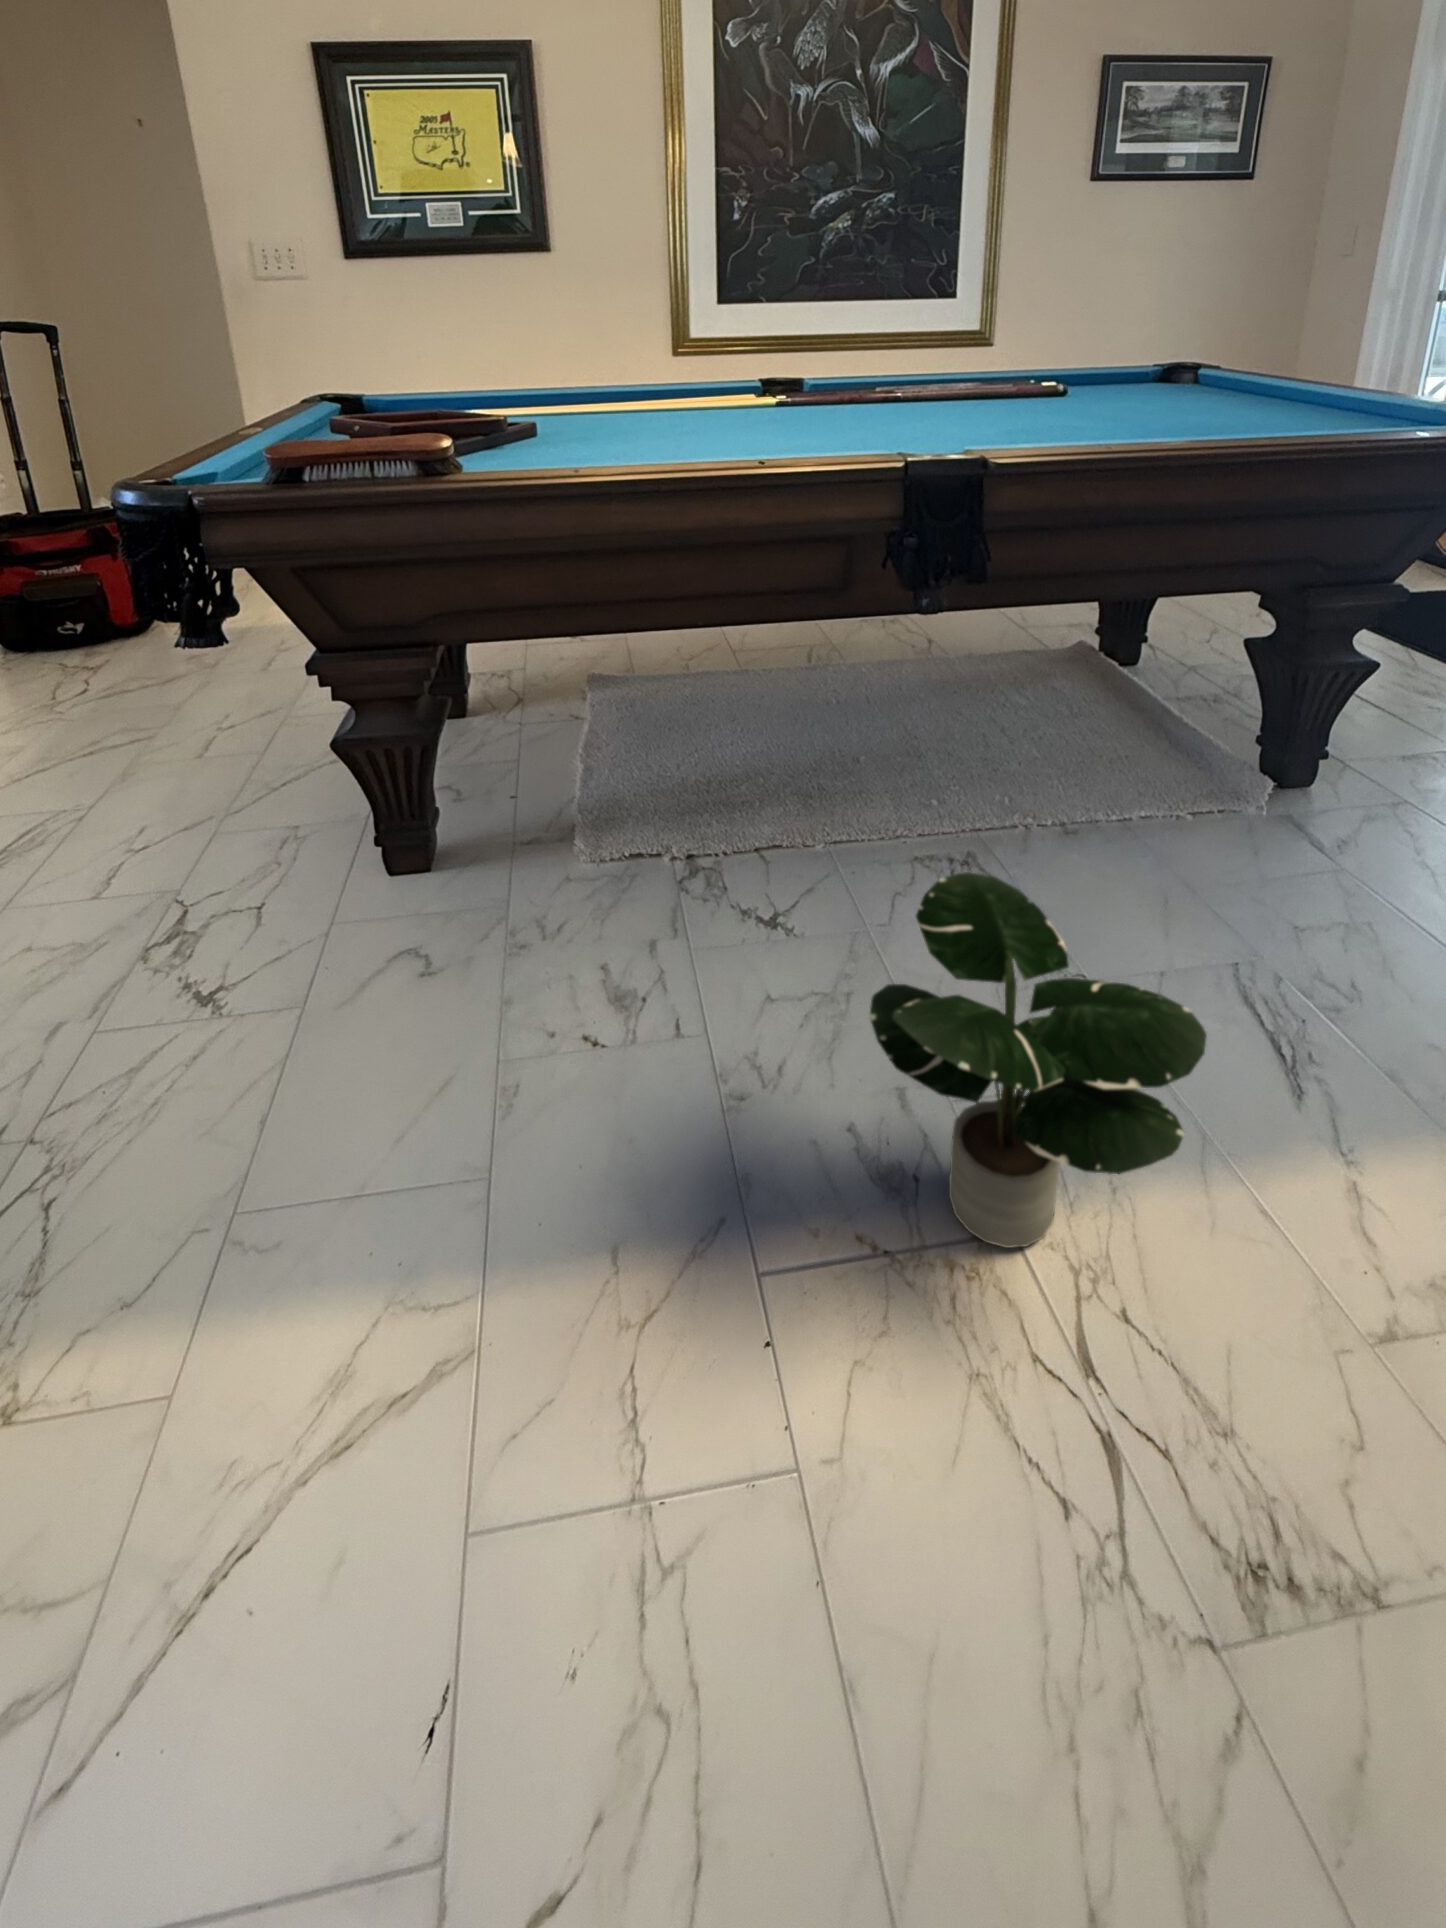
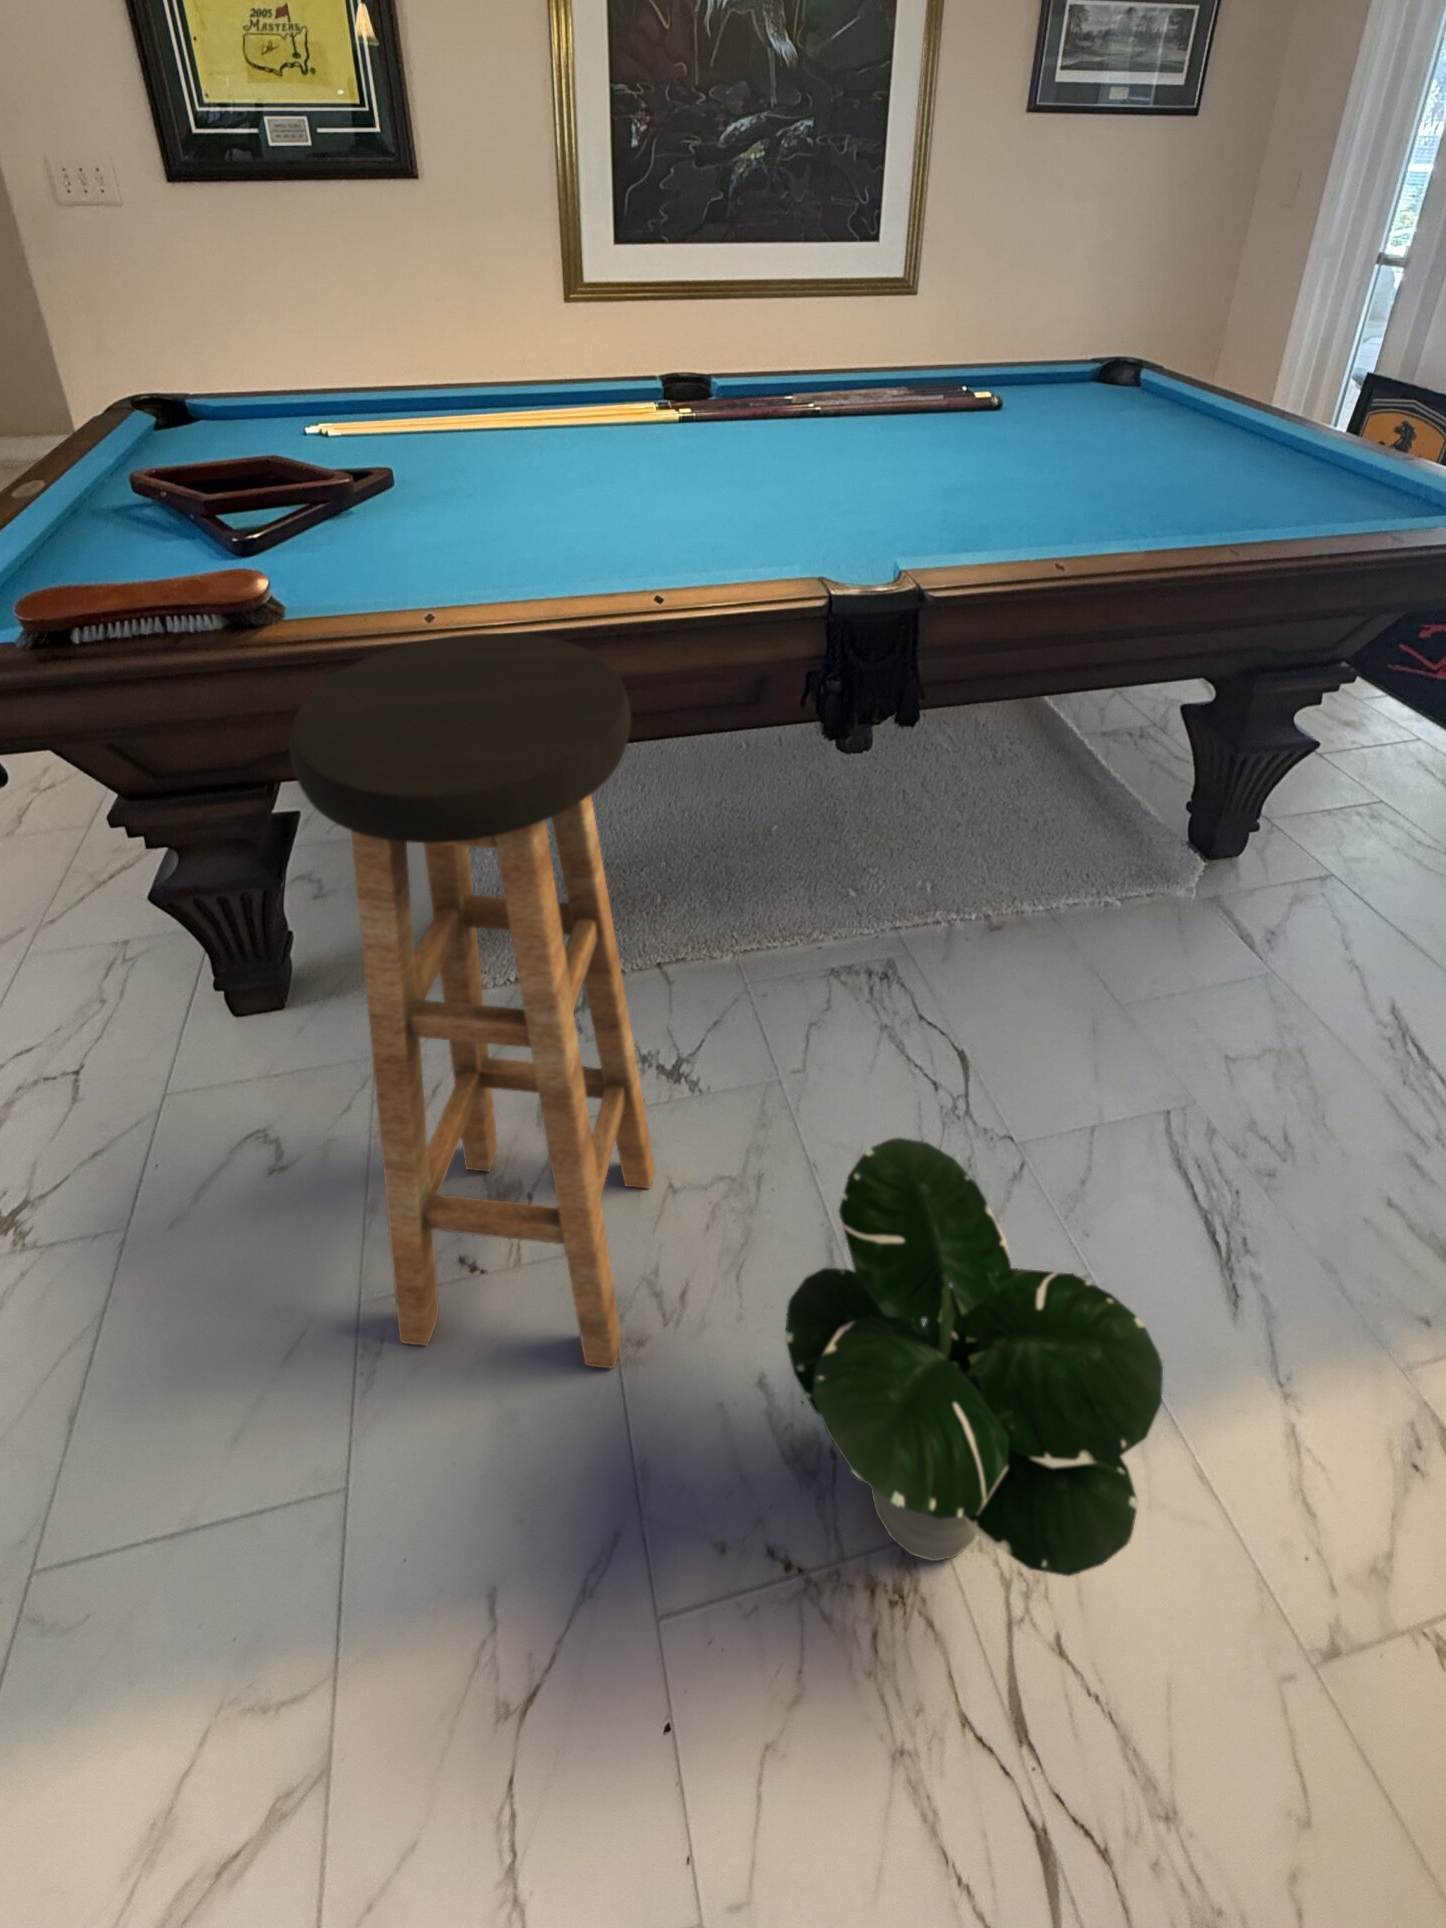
bar stool: none [485,456,753,1113] -> present [290,633,655,1368]

